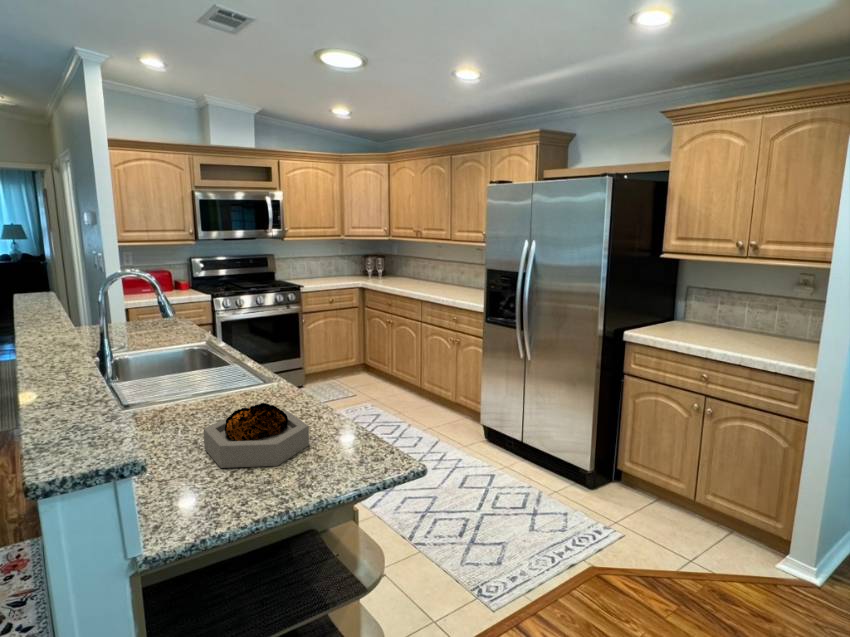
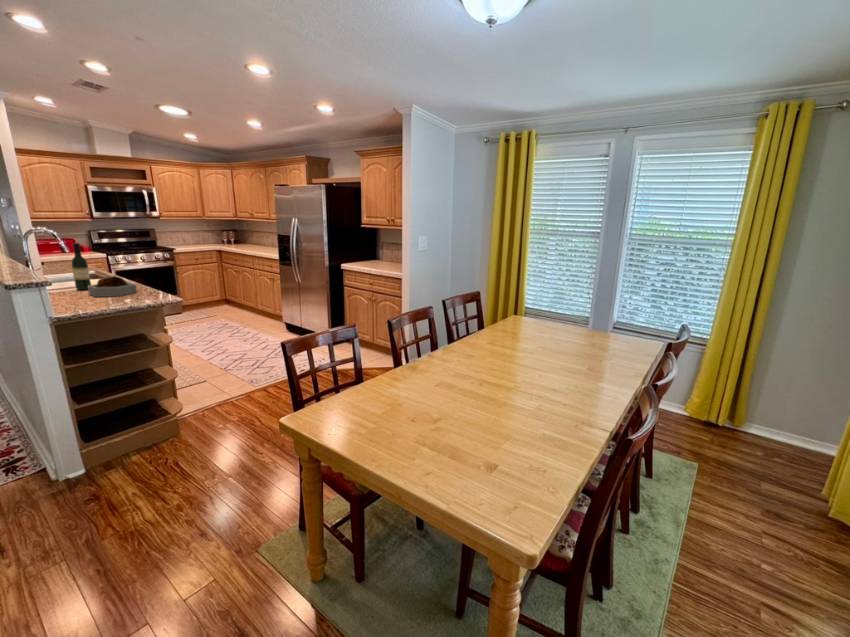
wine bottle: none [173,314,206,423] -> present [72,243,91,290]

